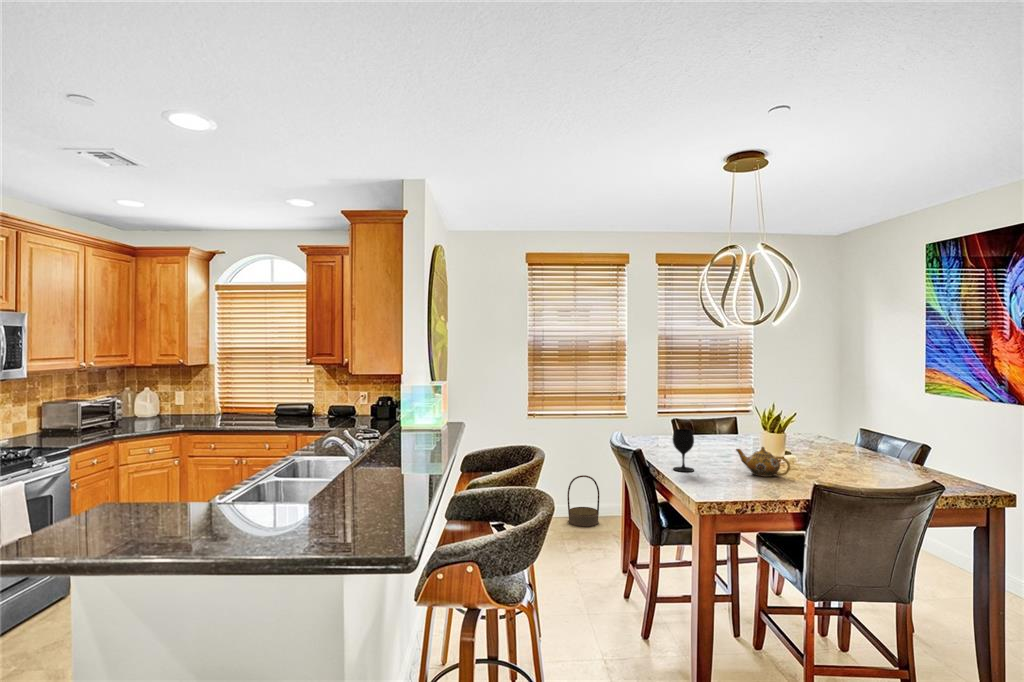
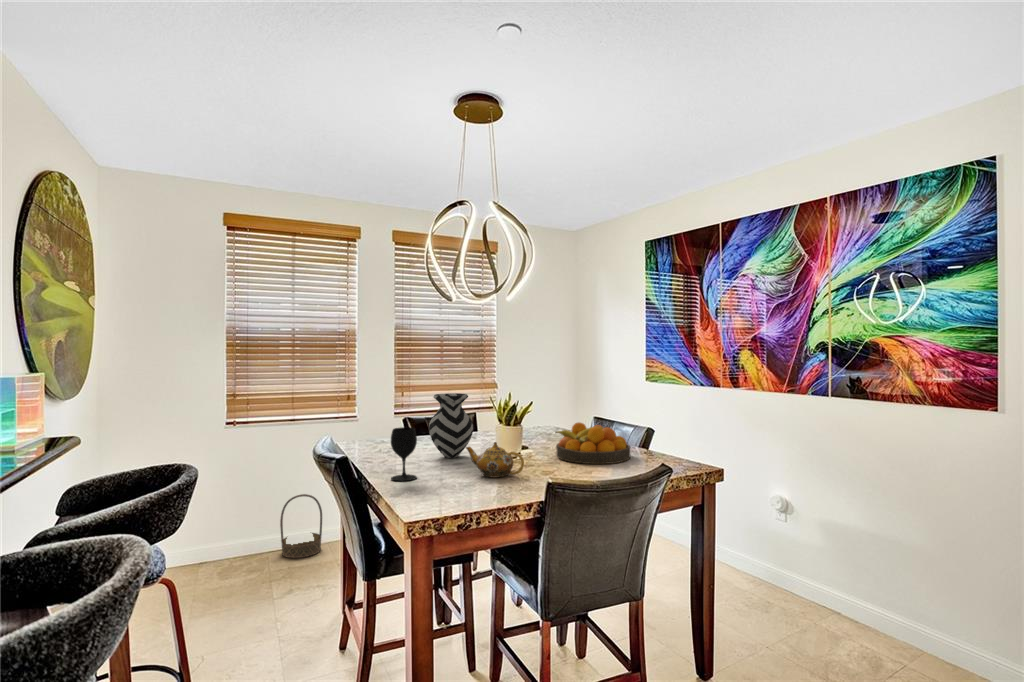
vase: none [700,402,740,457] -> present [429,393,473,458]
fruit bowl: none [820,434,902,475] -> present [555,423,630,464]

